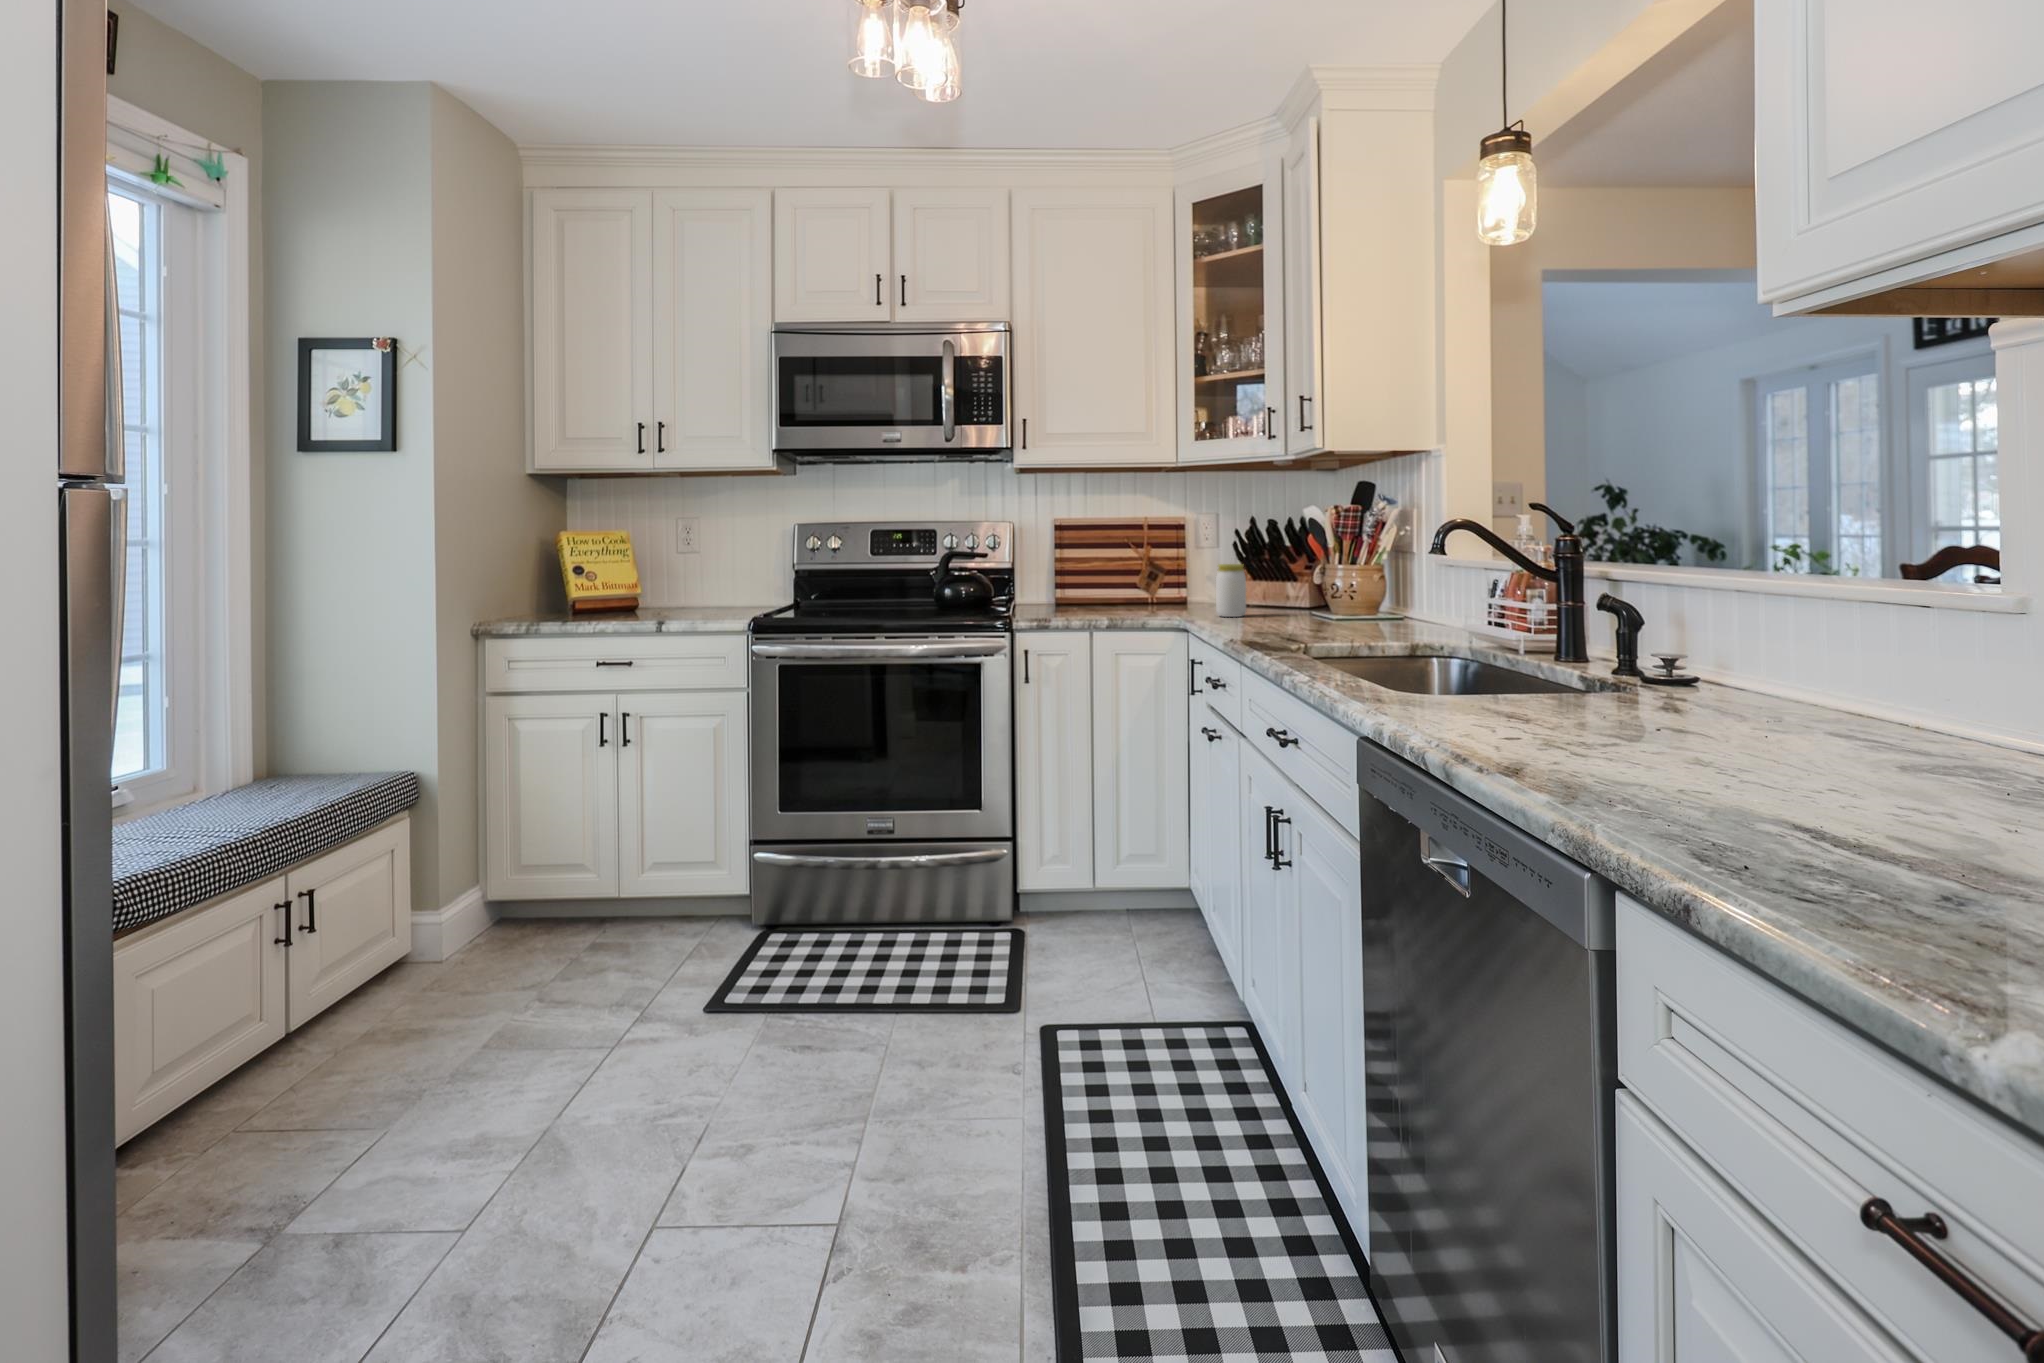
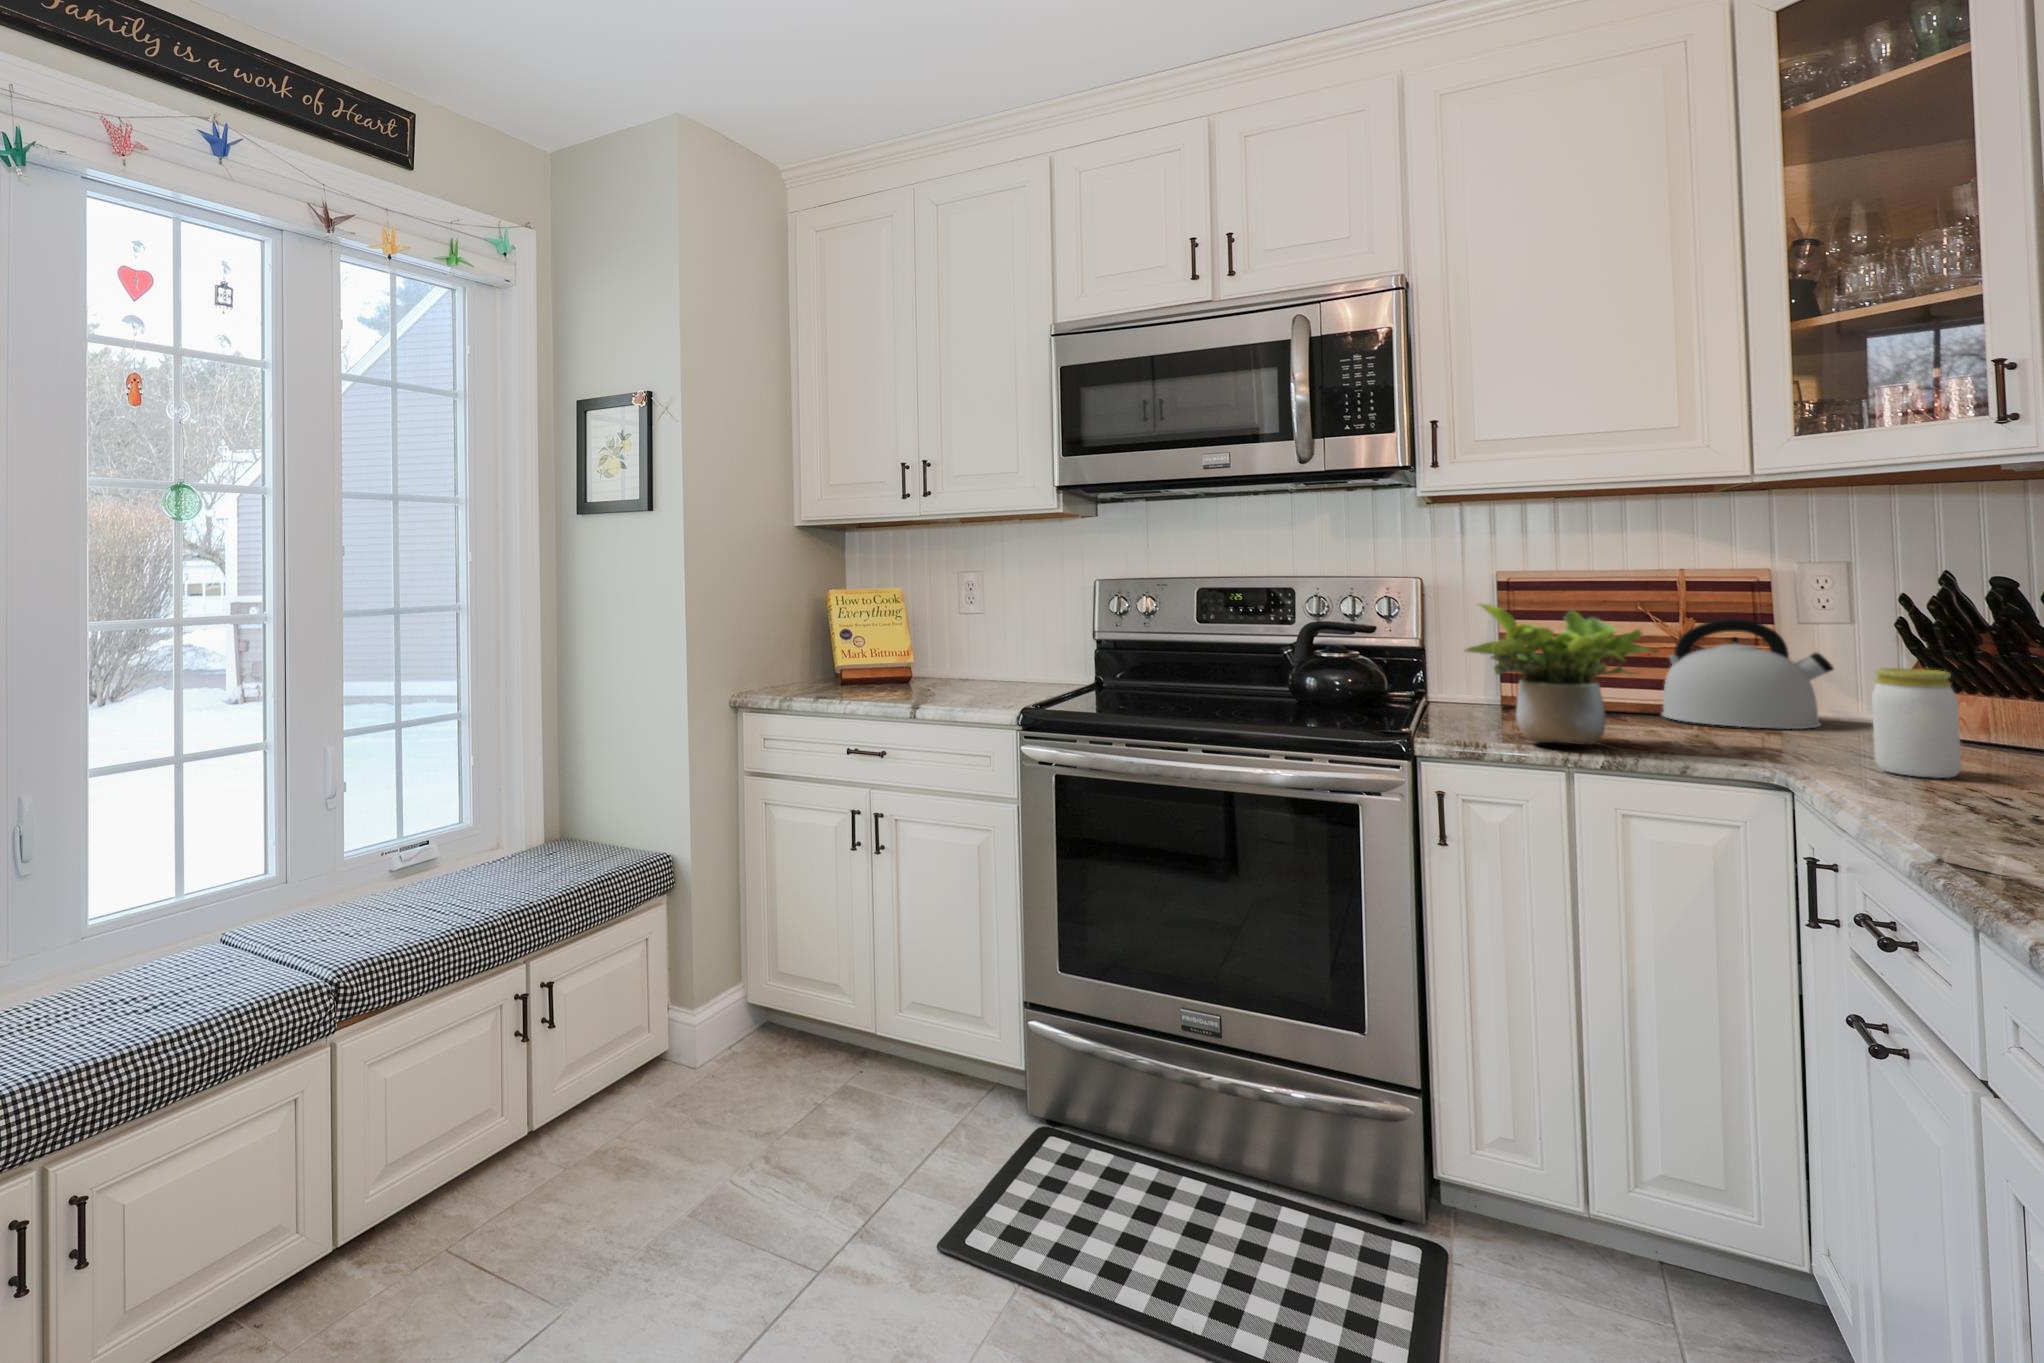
potted plant: none [1039,534,1133,617] -> present [1465,604,1658,745]
kettle: none [1135,546,1210,606] -> present [1662,619,1834,729]

